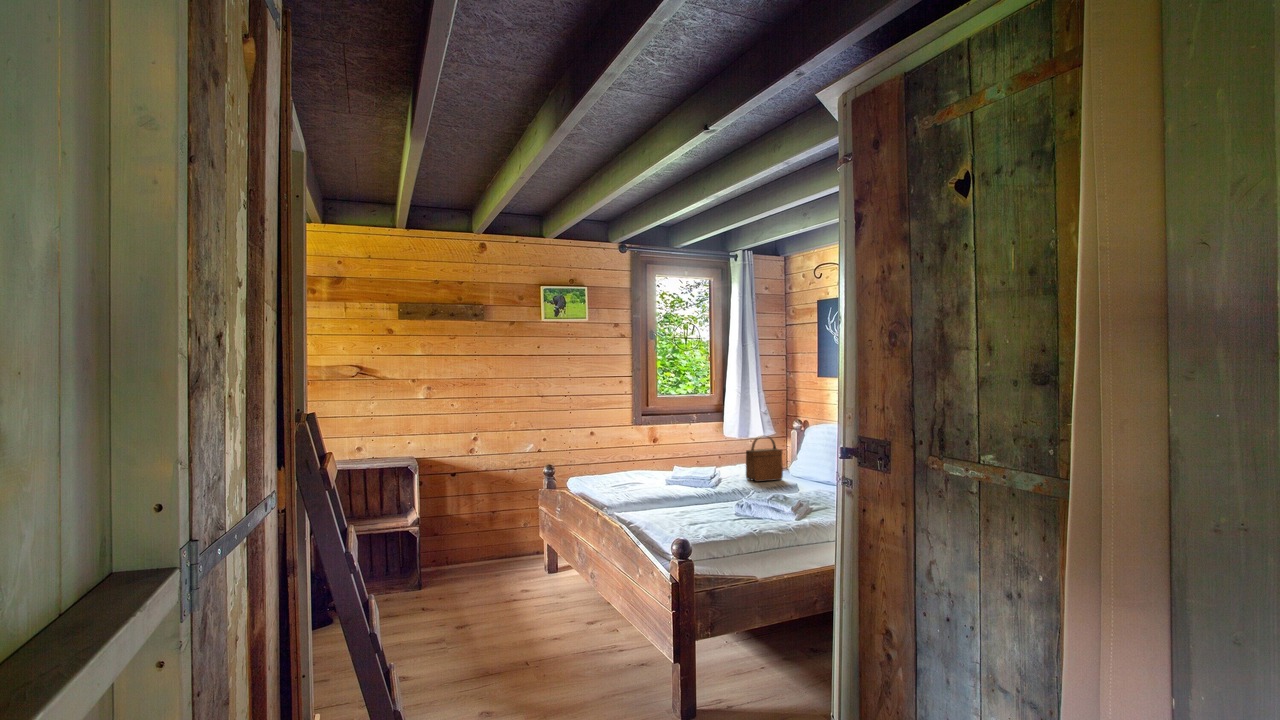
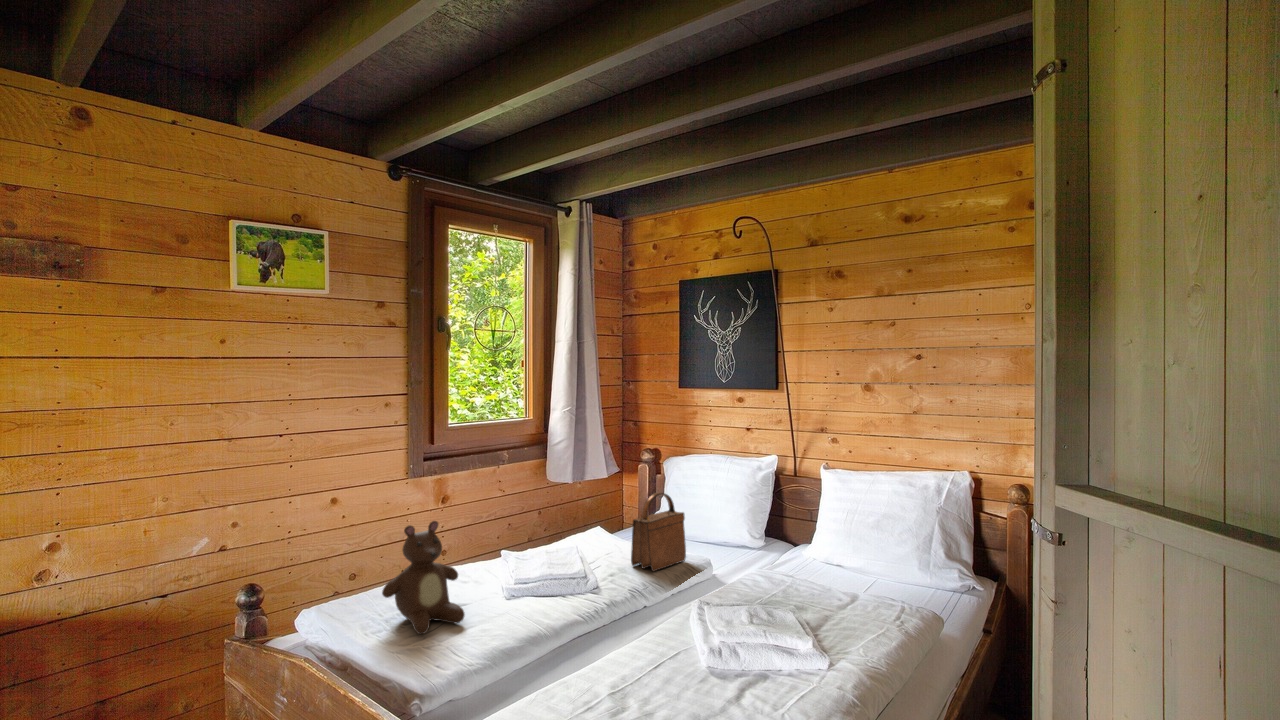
teddy bear: none [600,437,639,490] -> present [382,521,465,634]

